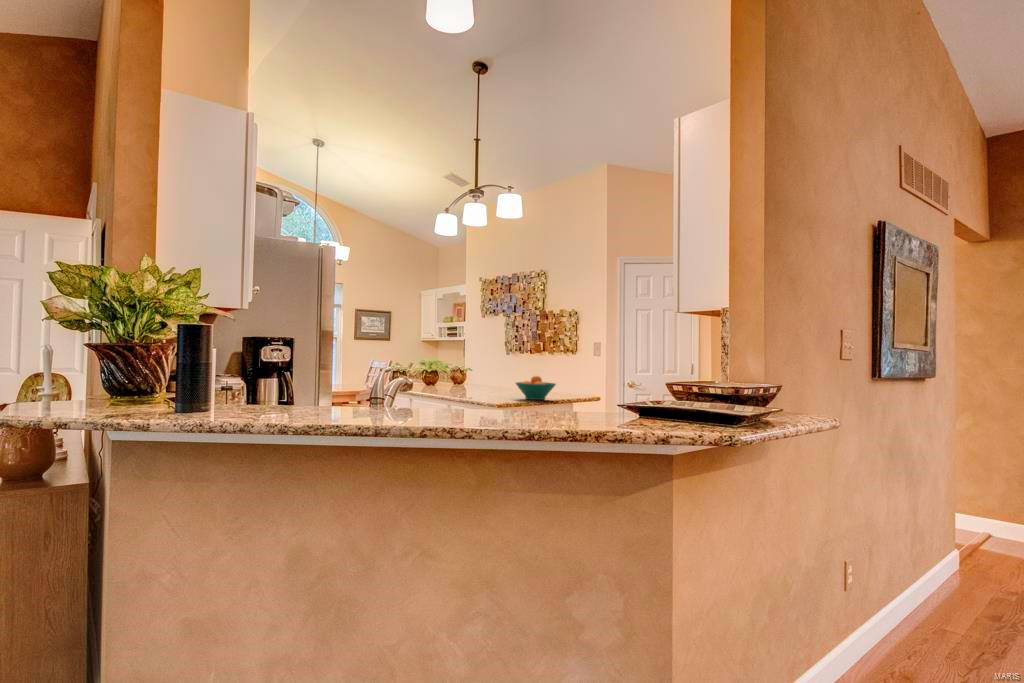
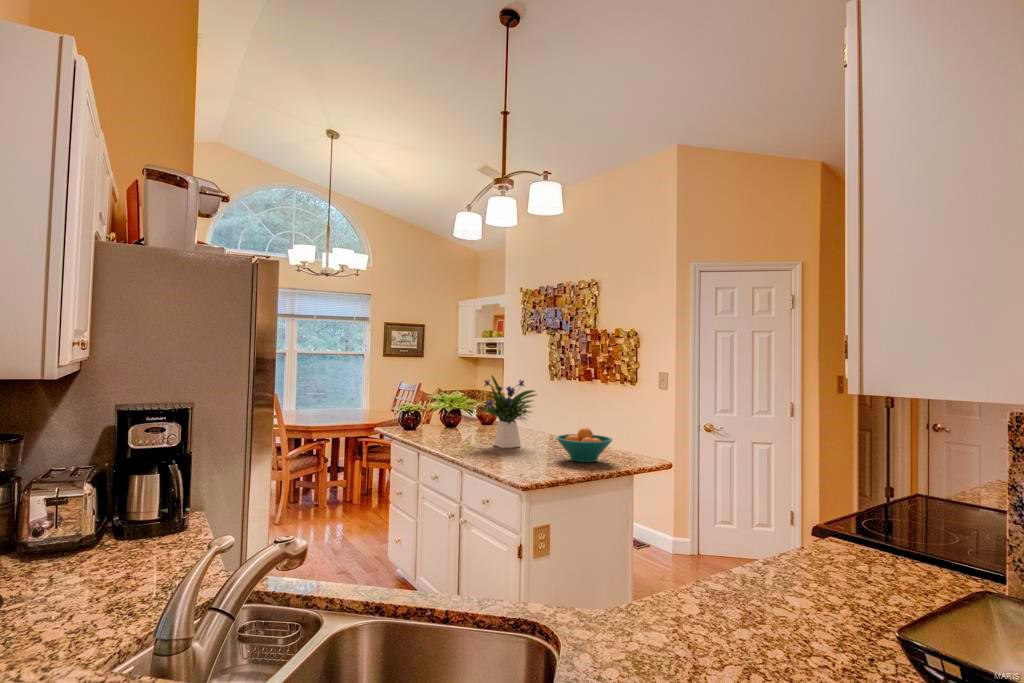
flower arrangement: none [450,339,501,395] -> present [481,376,536,448]

